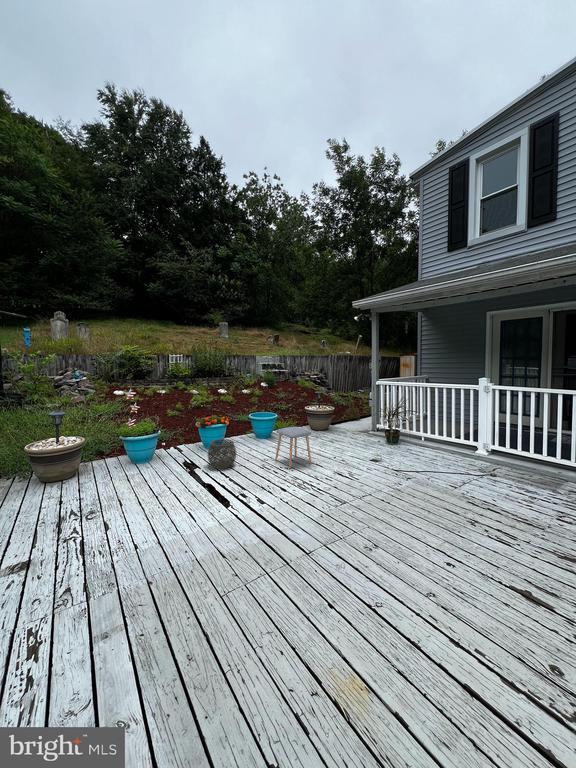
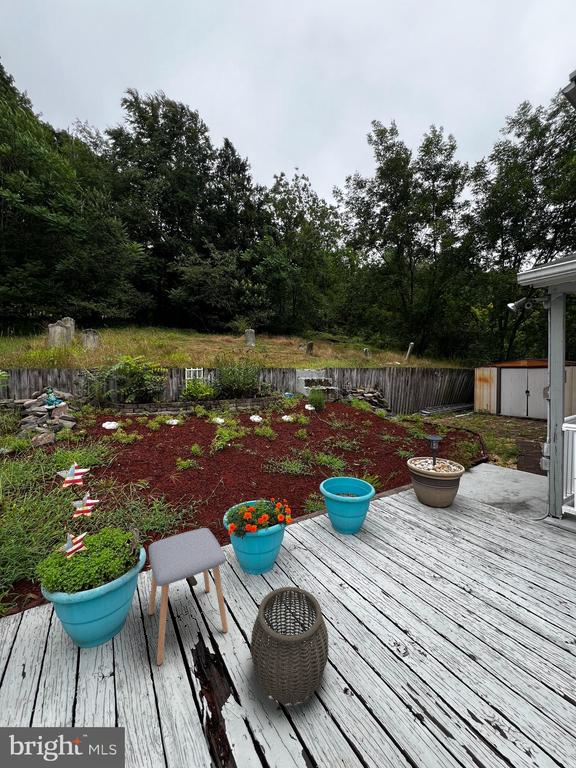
stool: present [275,427,311,469] -> present [148,528,228,666]

